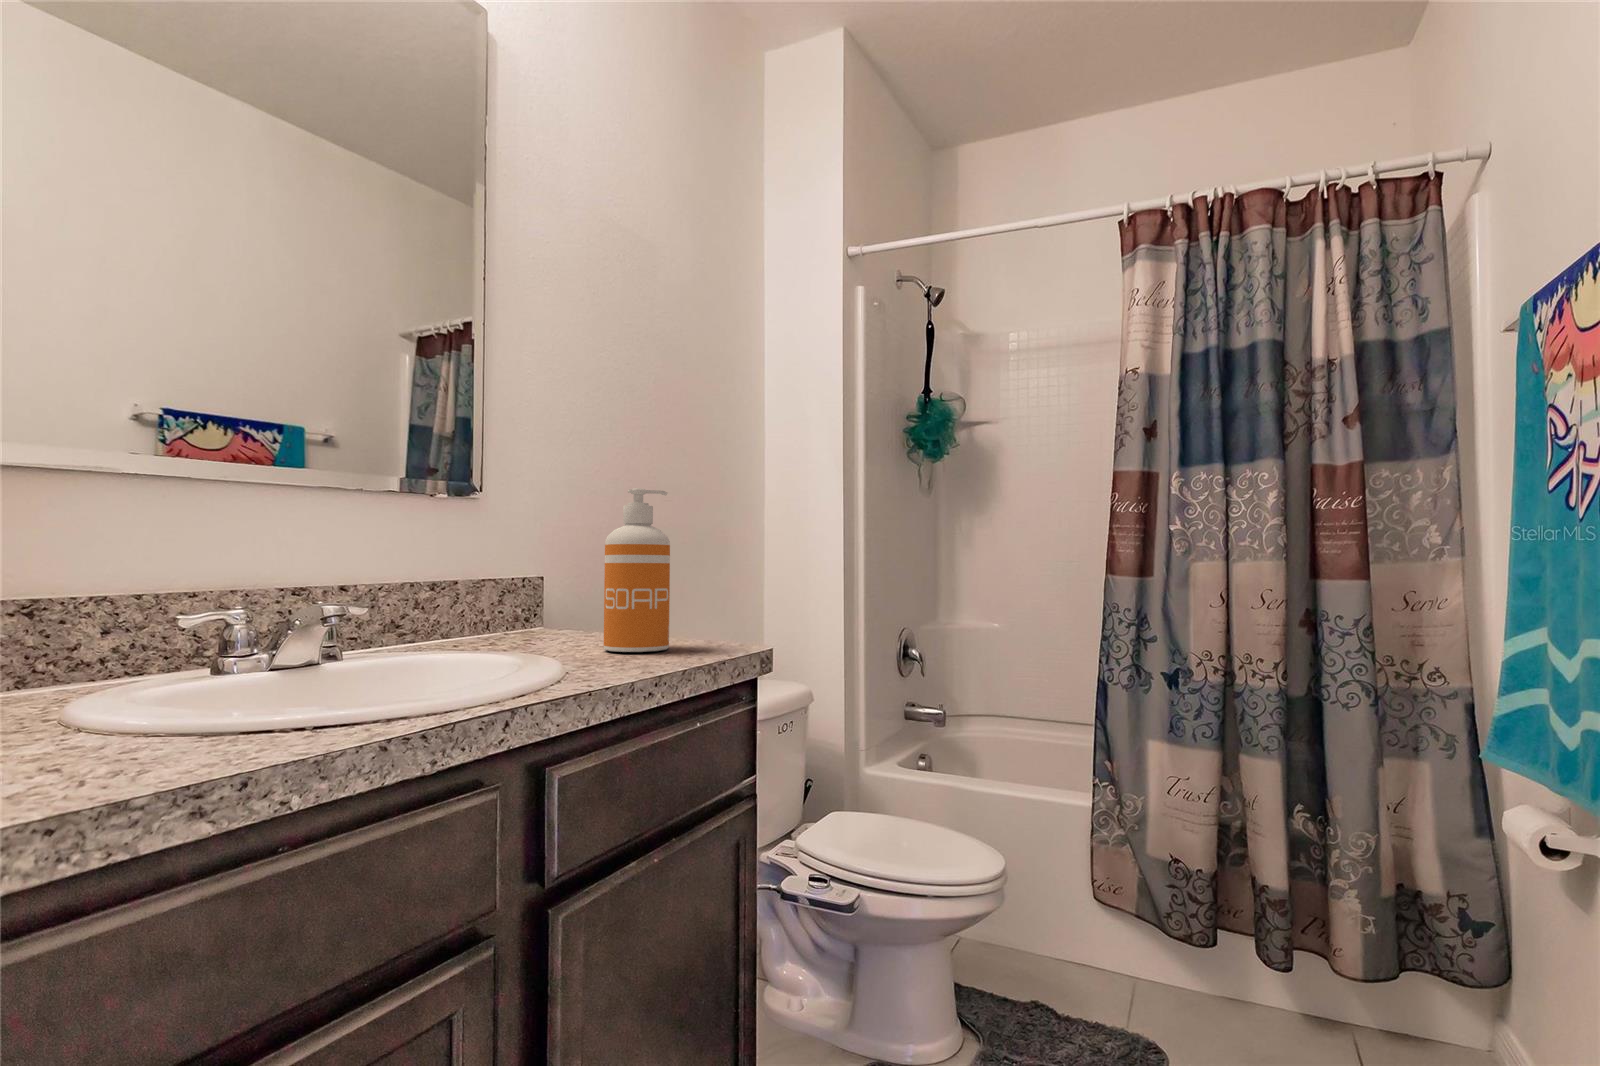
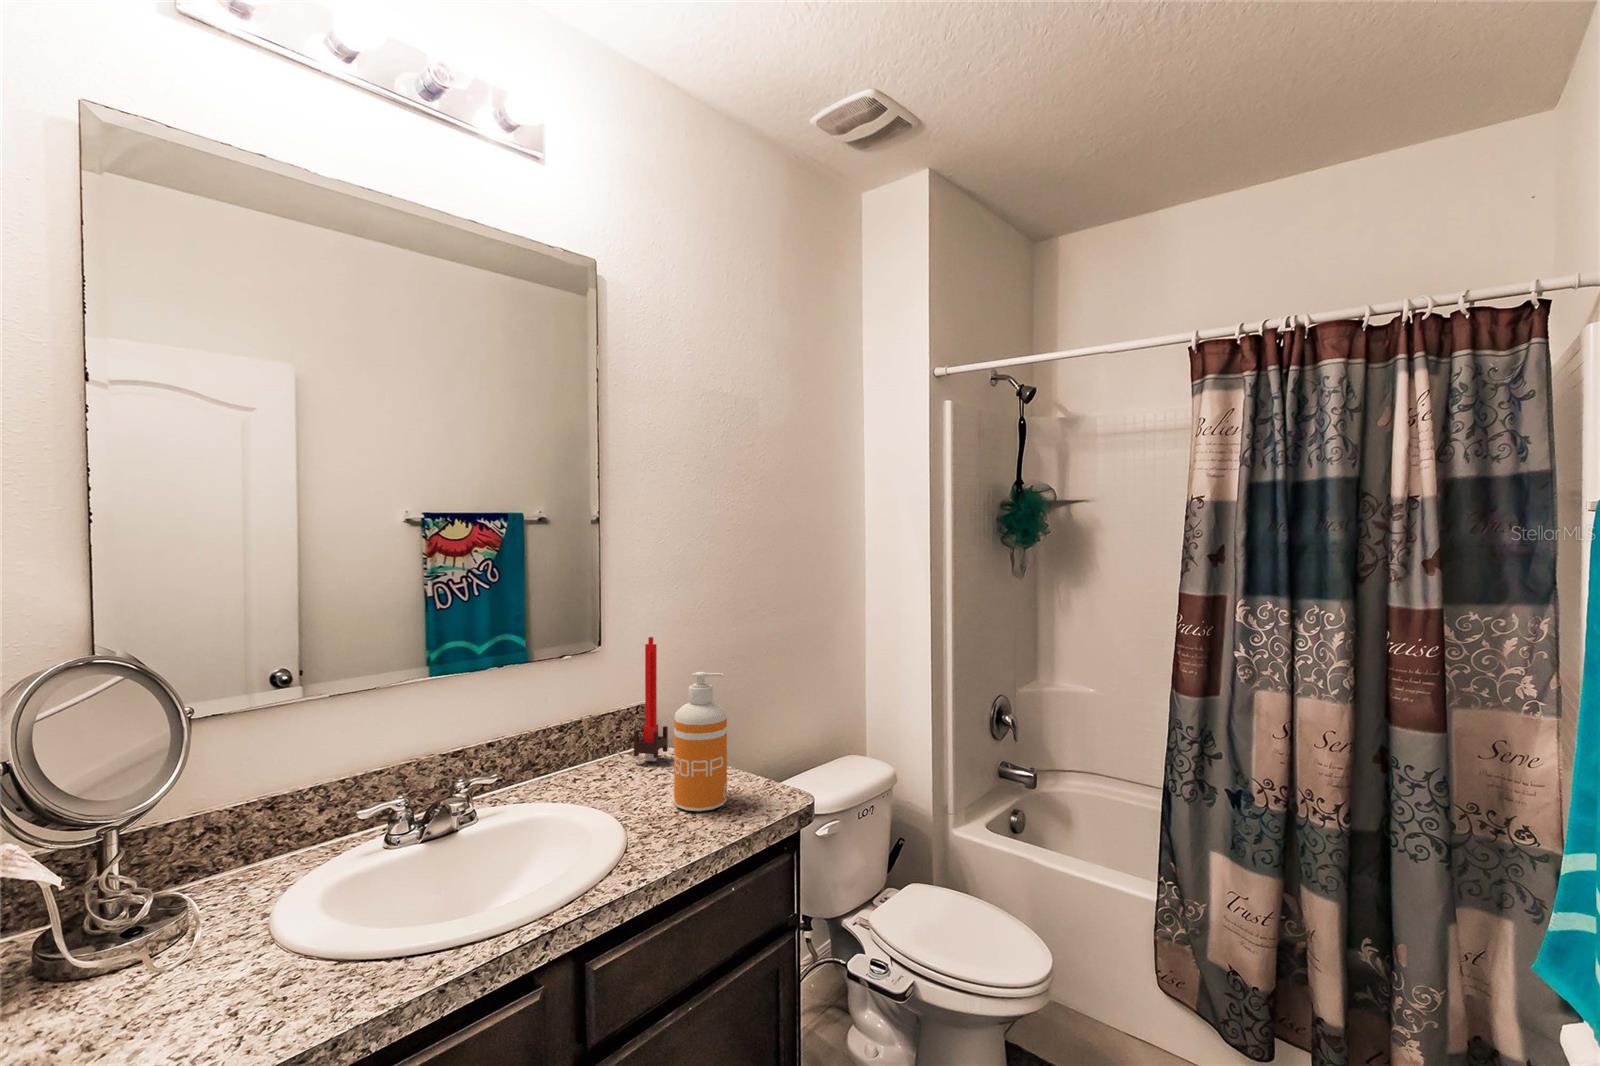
candle: none [525,479,567,635] -> present [634,637,668,761]

